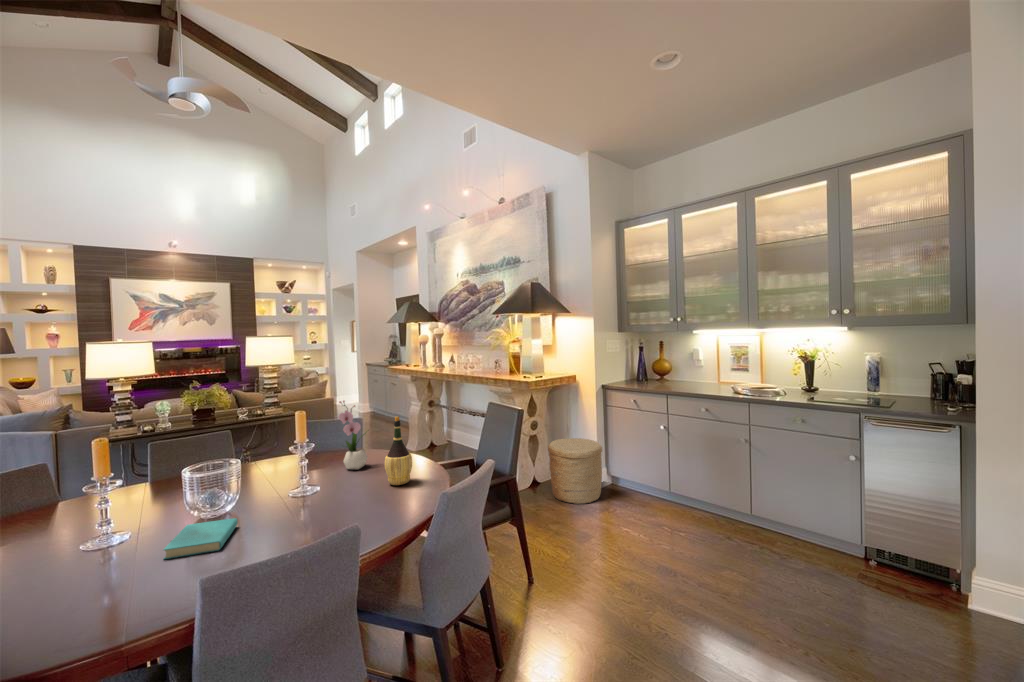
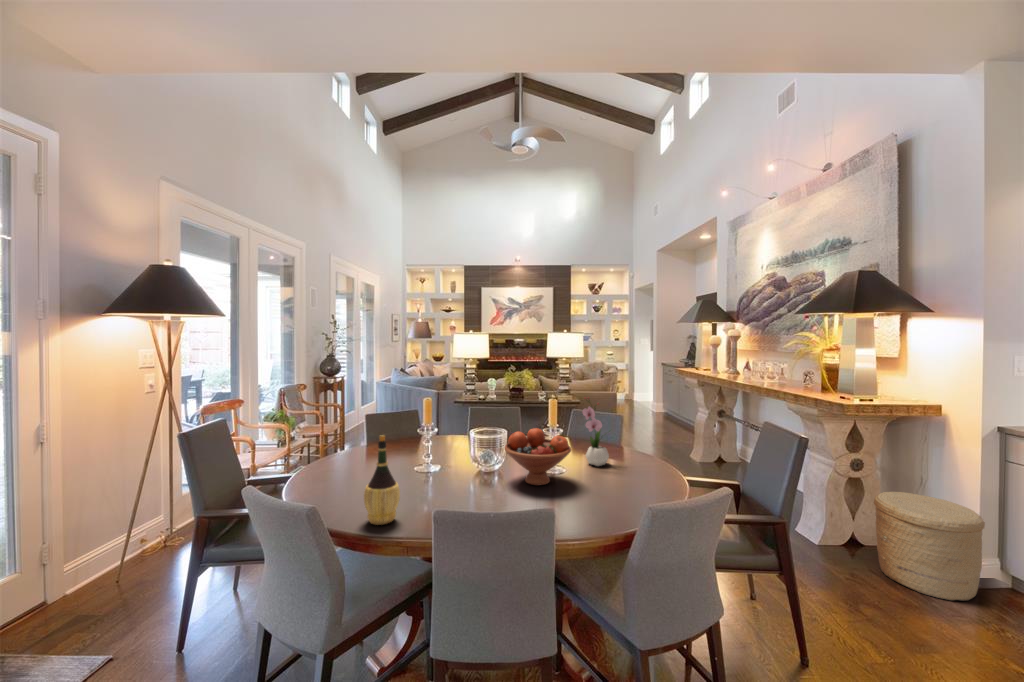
wine bottle: present [385,416,412,485] -> present [364,435,400,525]
fruit bowl: none [258,442,341,505] -> present [505,428,571,485]
book: present [163,518,238,559] -> none [429,477,483,504]

